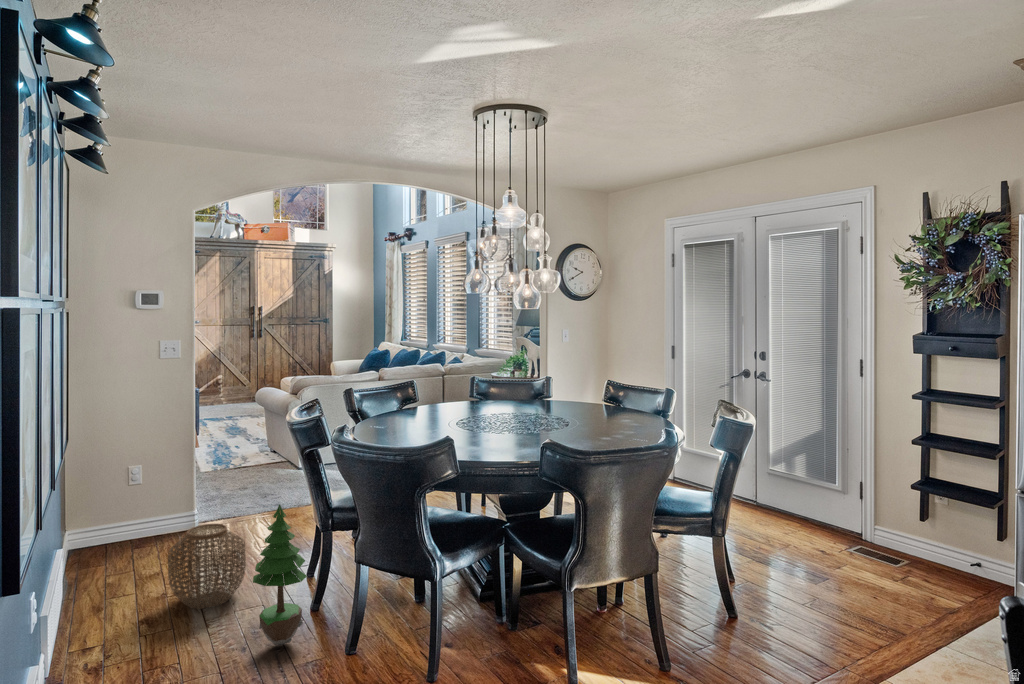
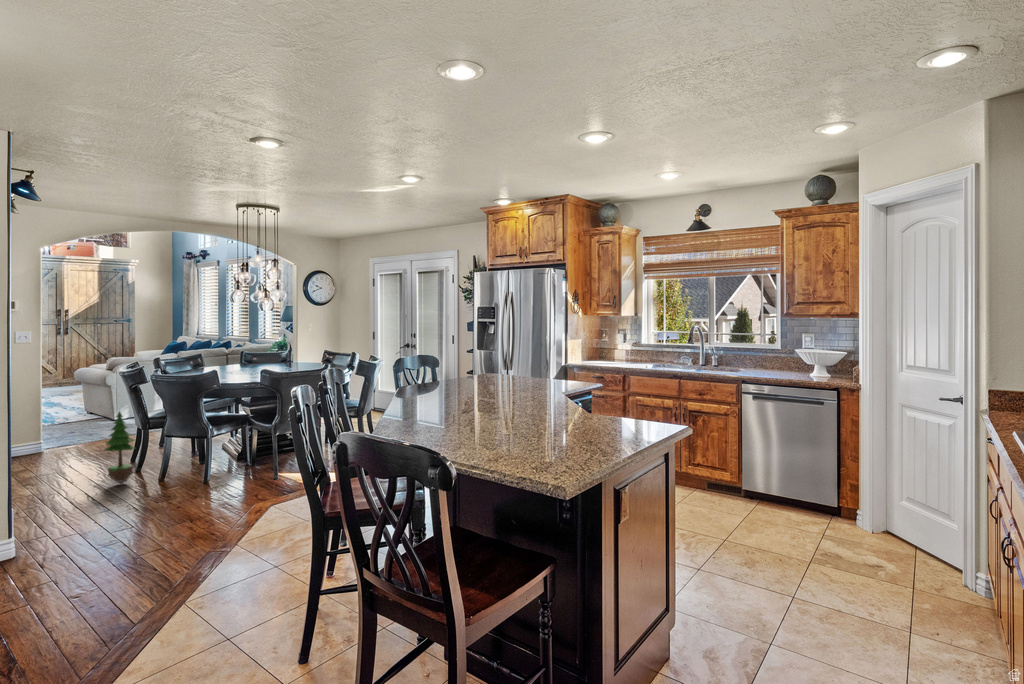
woven basket: present [168,524,246,609] -> none [42,433,93,479]

